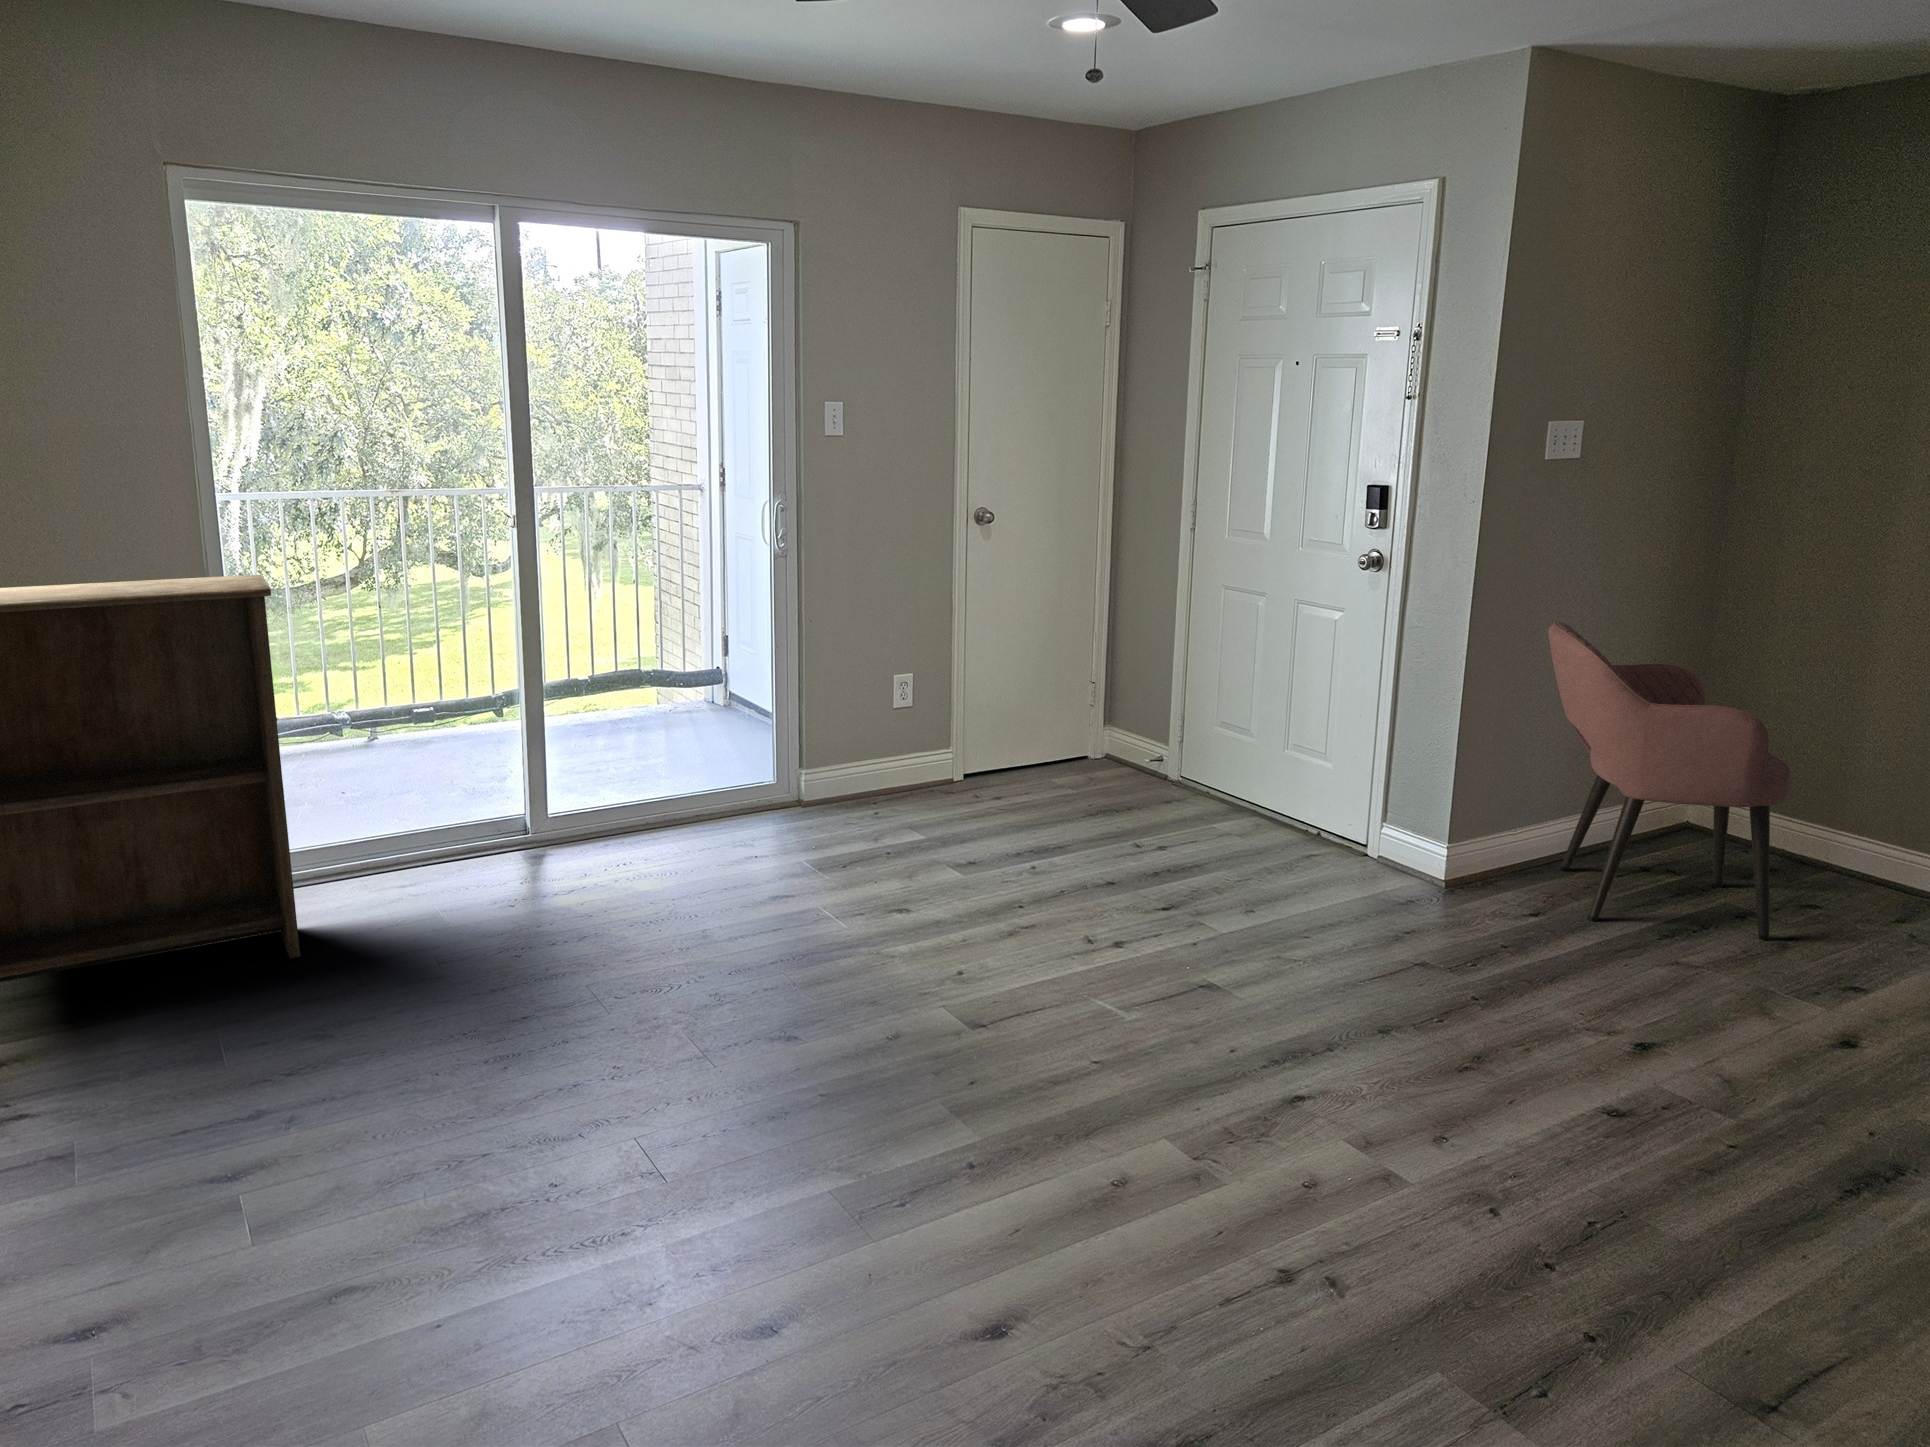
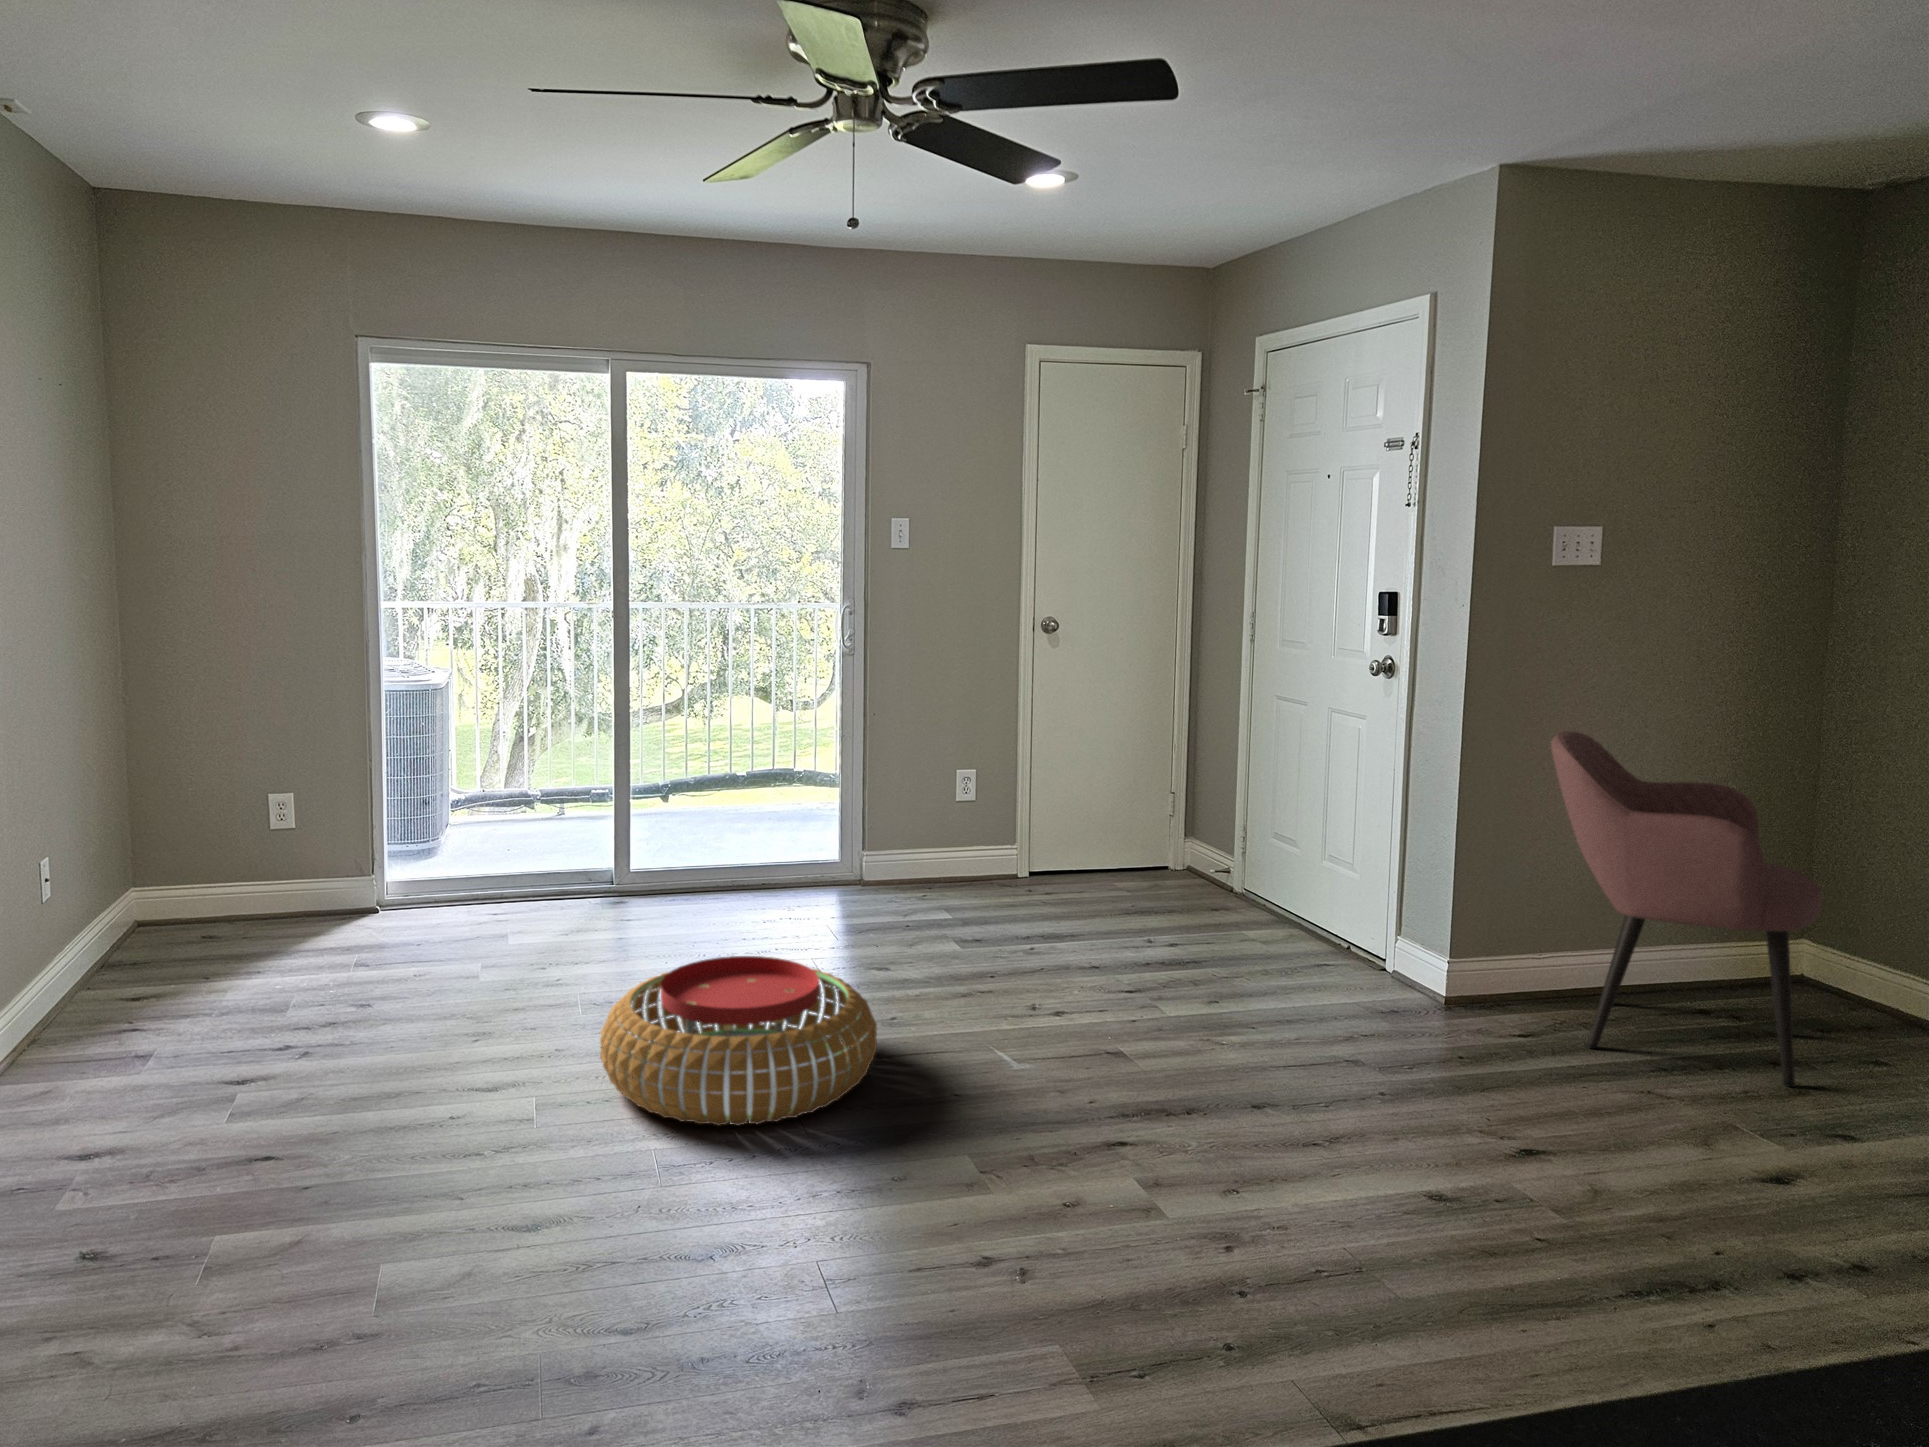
bookshelf: present [0,575,300,982] -> none [109,645,394,967]
pouf: none [695,933,1011,1147] -> present [600,956,877,1126]

